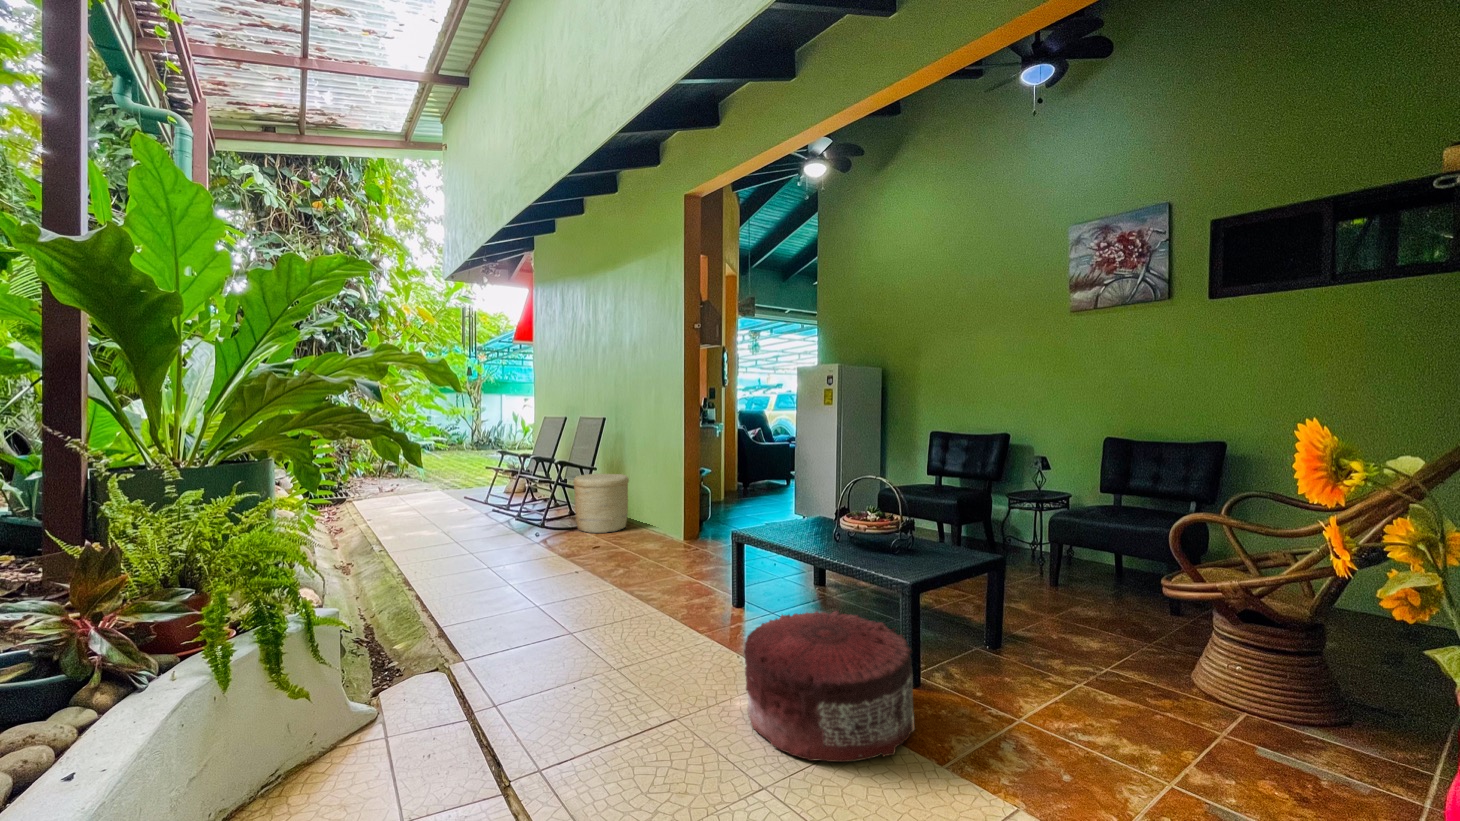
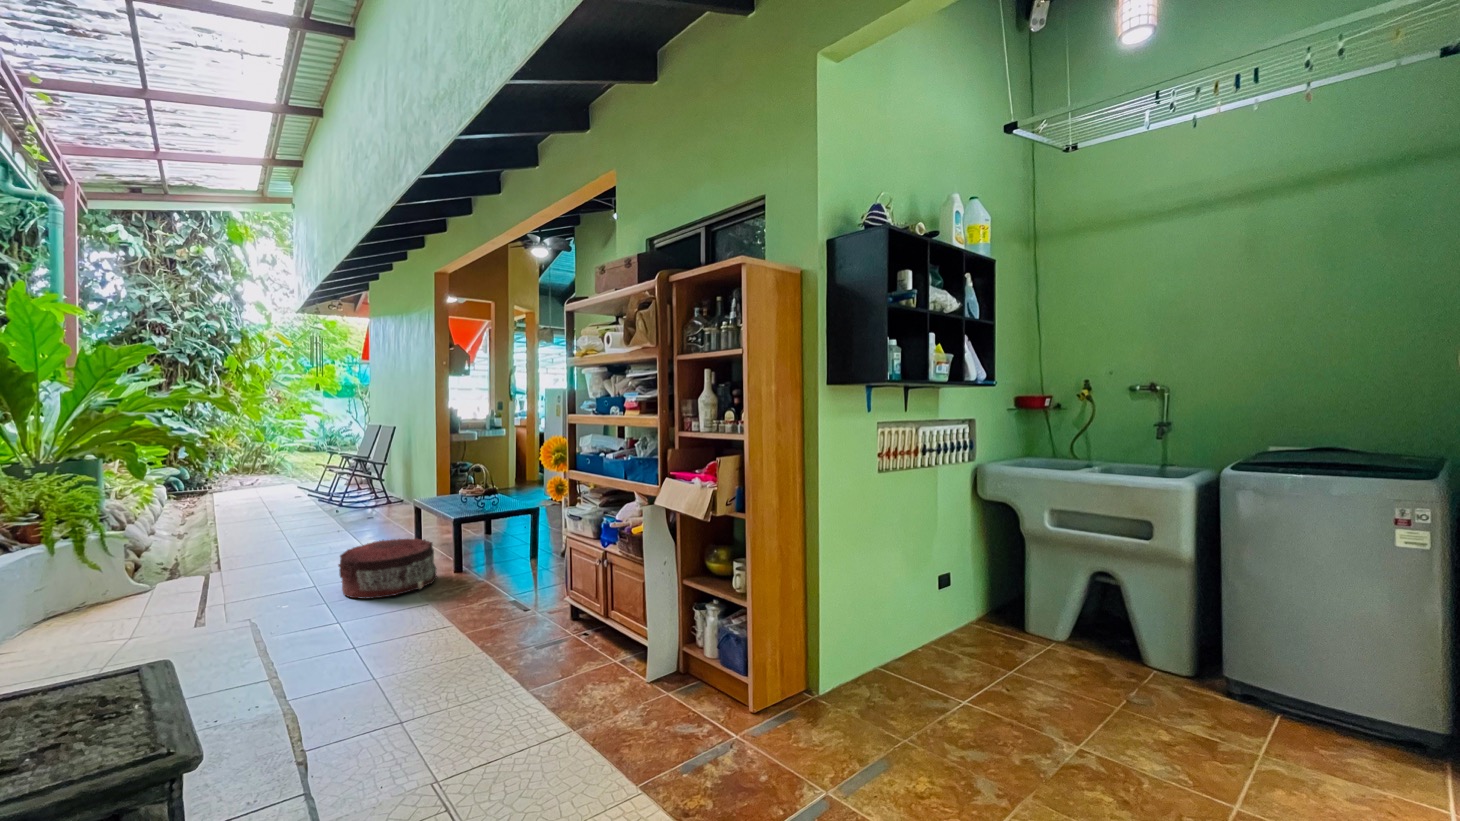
woven basket: present [573,474,629,533] -> none [363,467,408,510]

